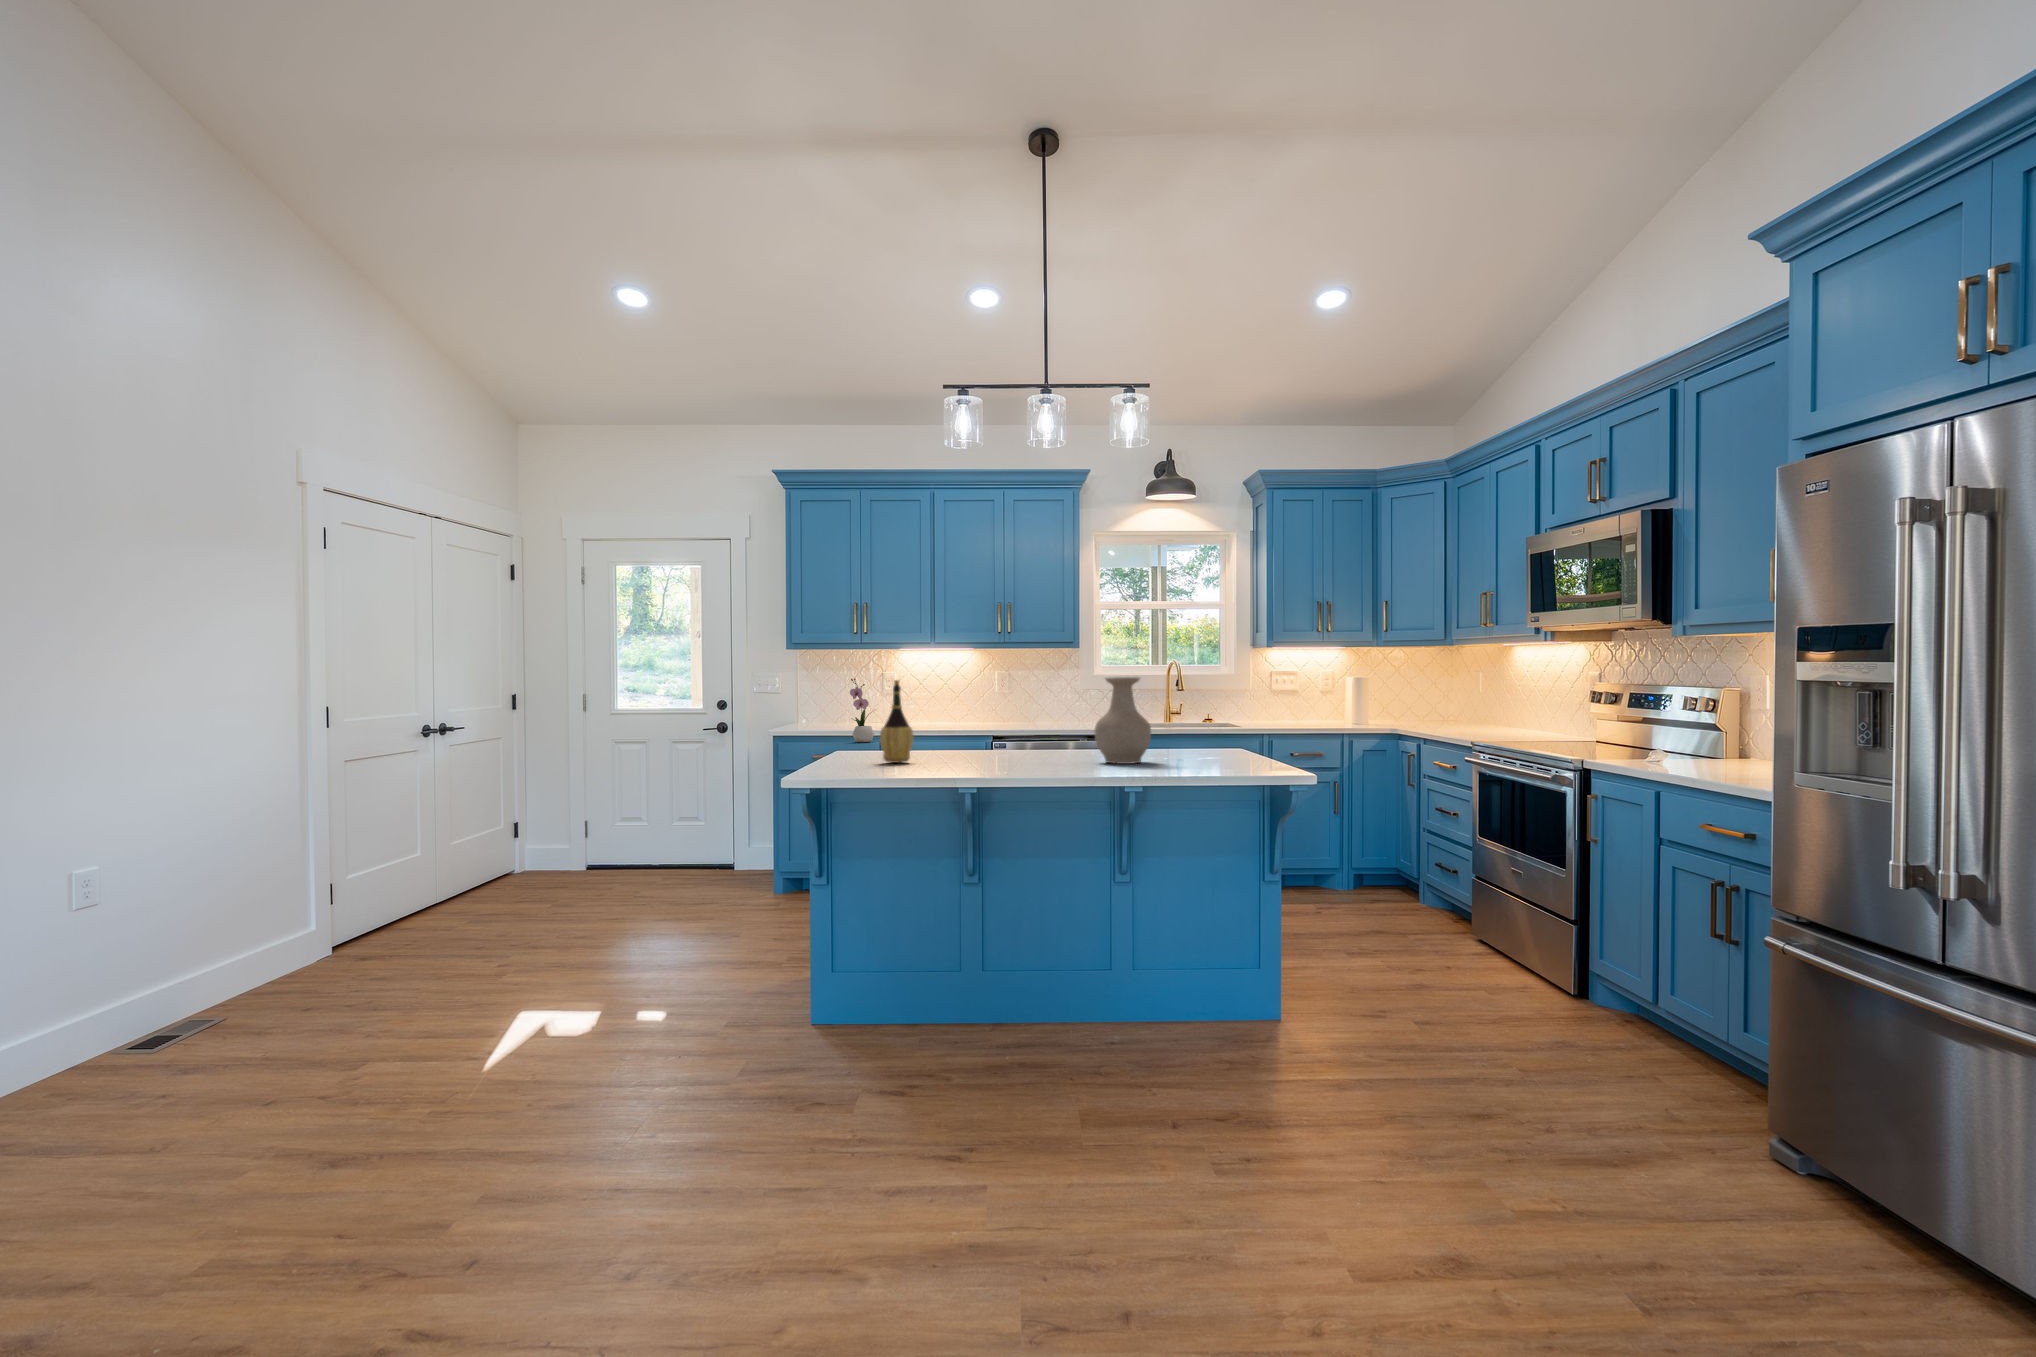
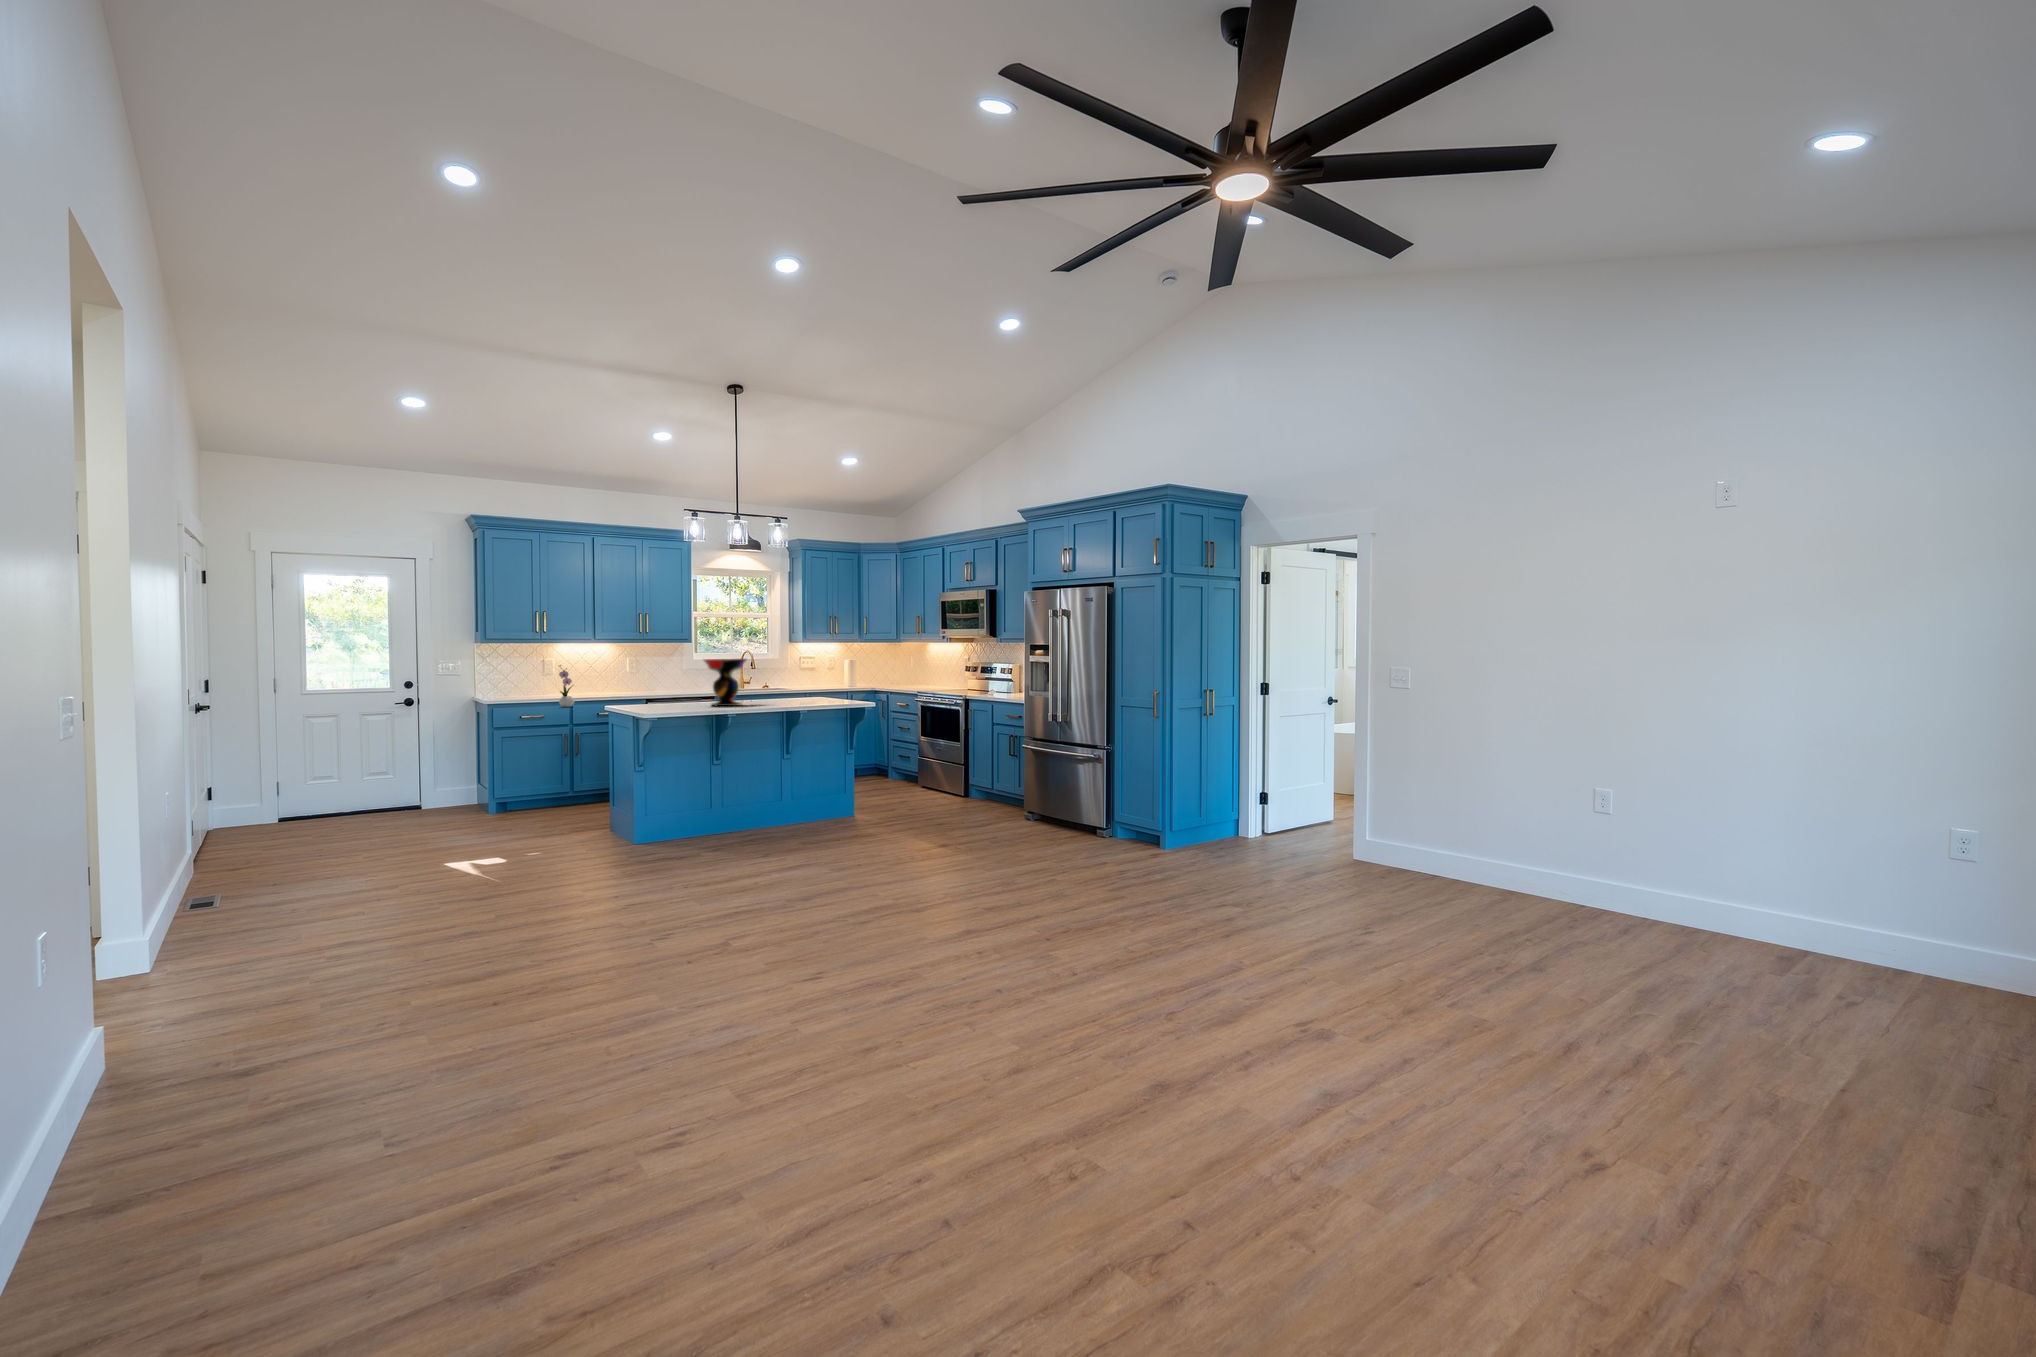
decorative bowl: none [953,665,1040,762] -> present [704,659,746,706]
vase: present [1095,677,1151,764] -> none [780,664,807,703]
wine bottle: present [880,680,914,763] -> none [675,667,693,708]

